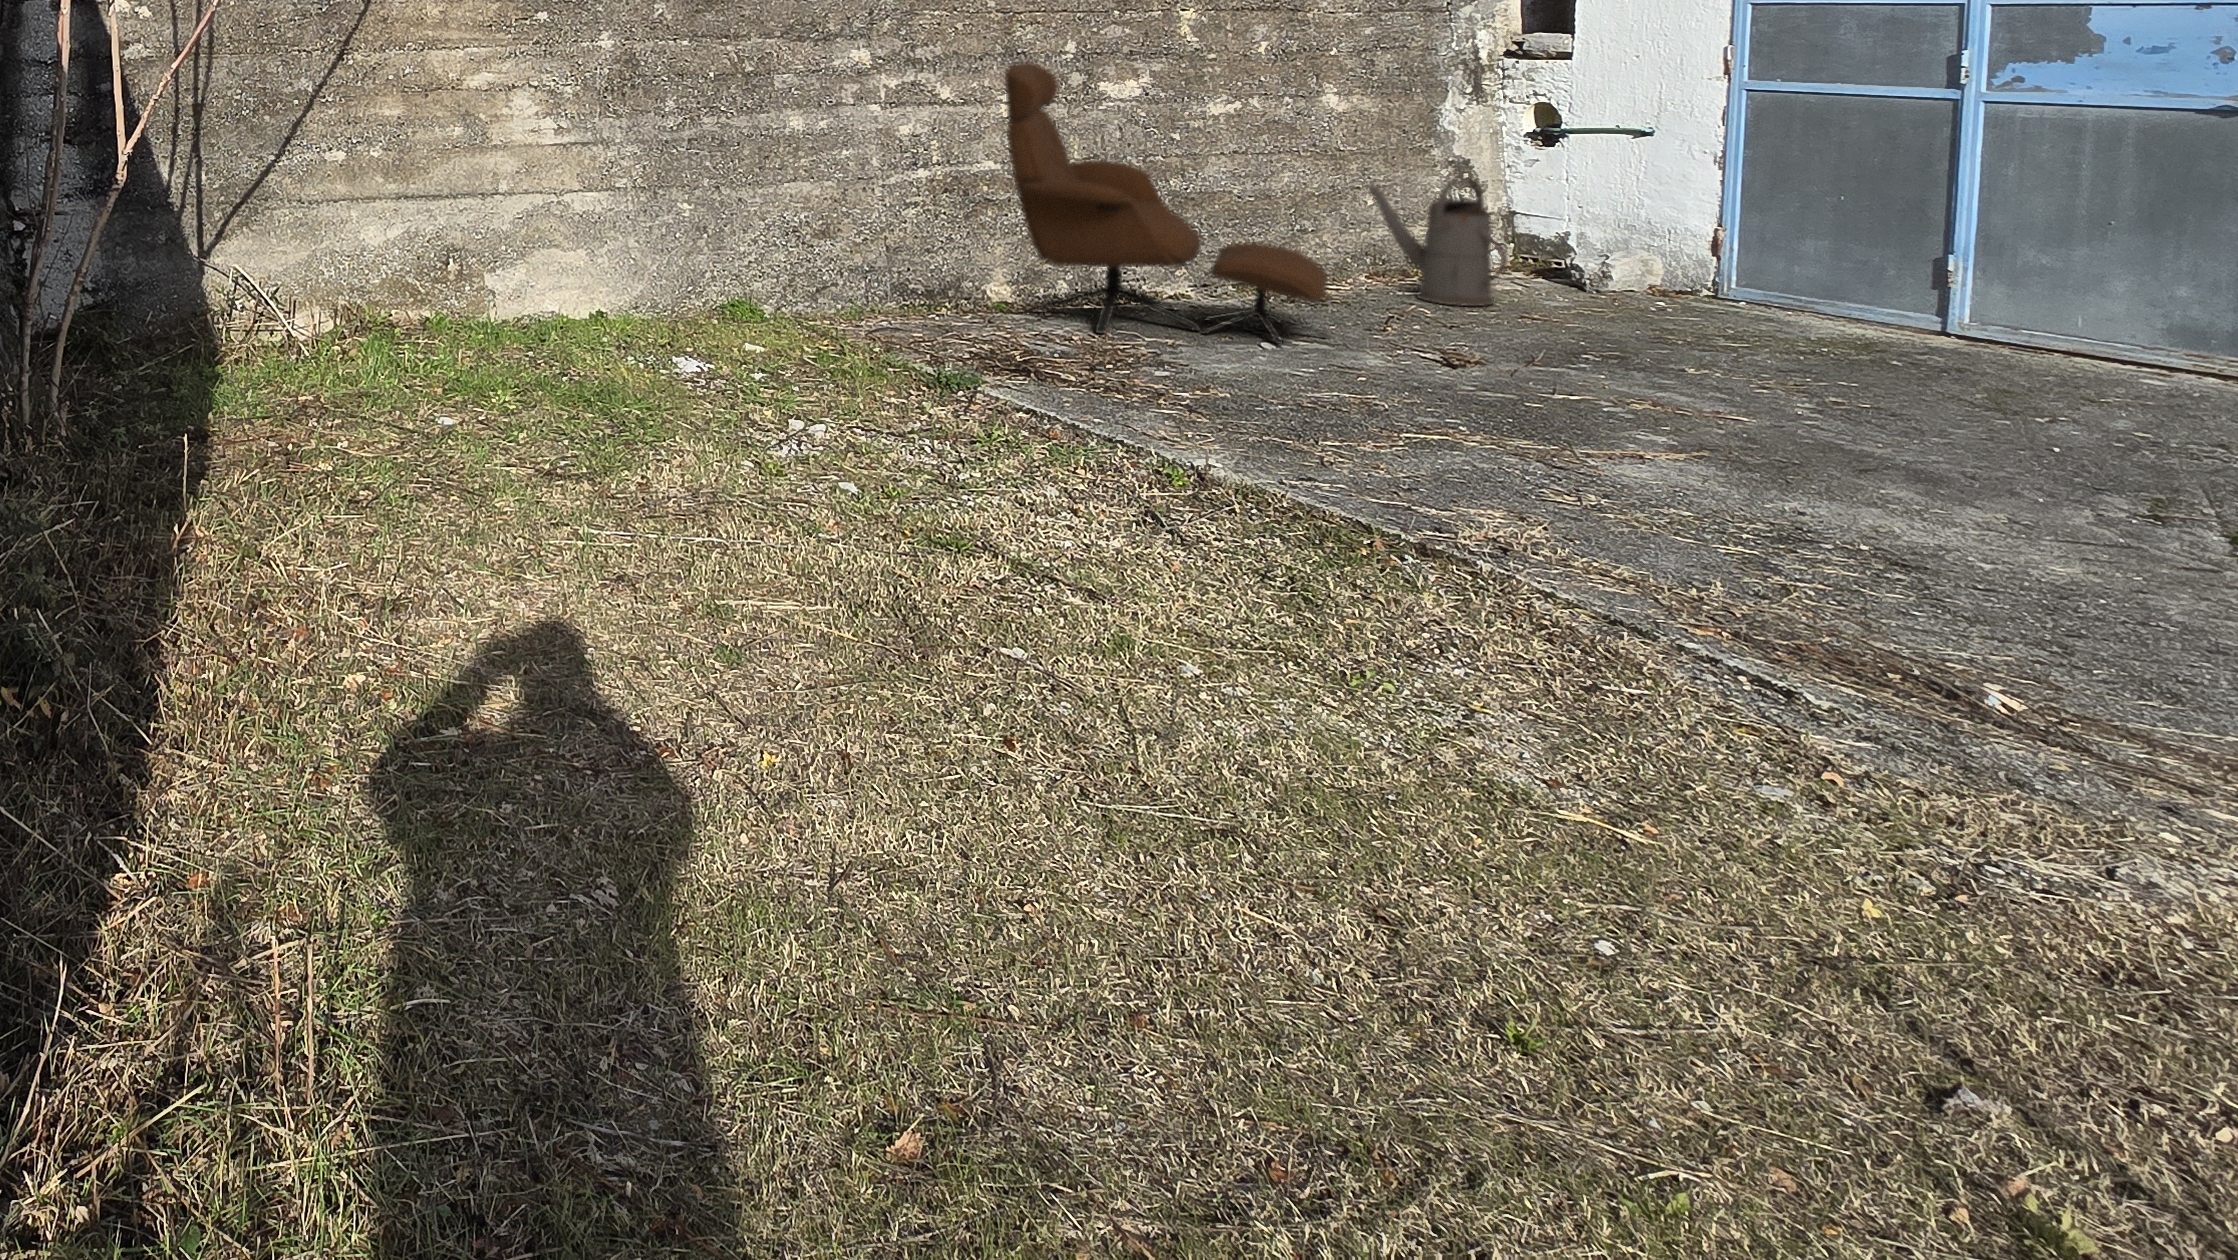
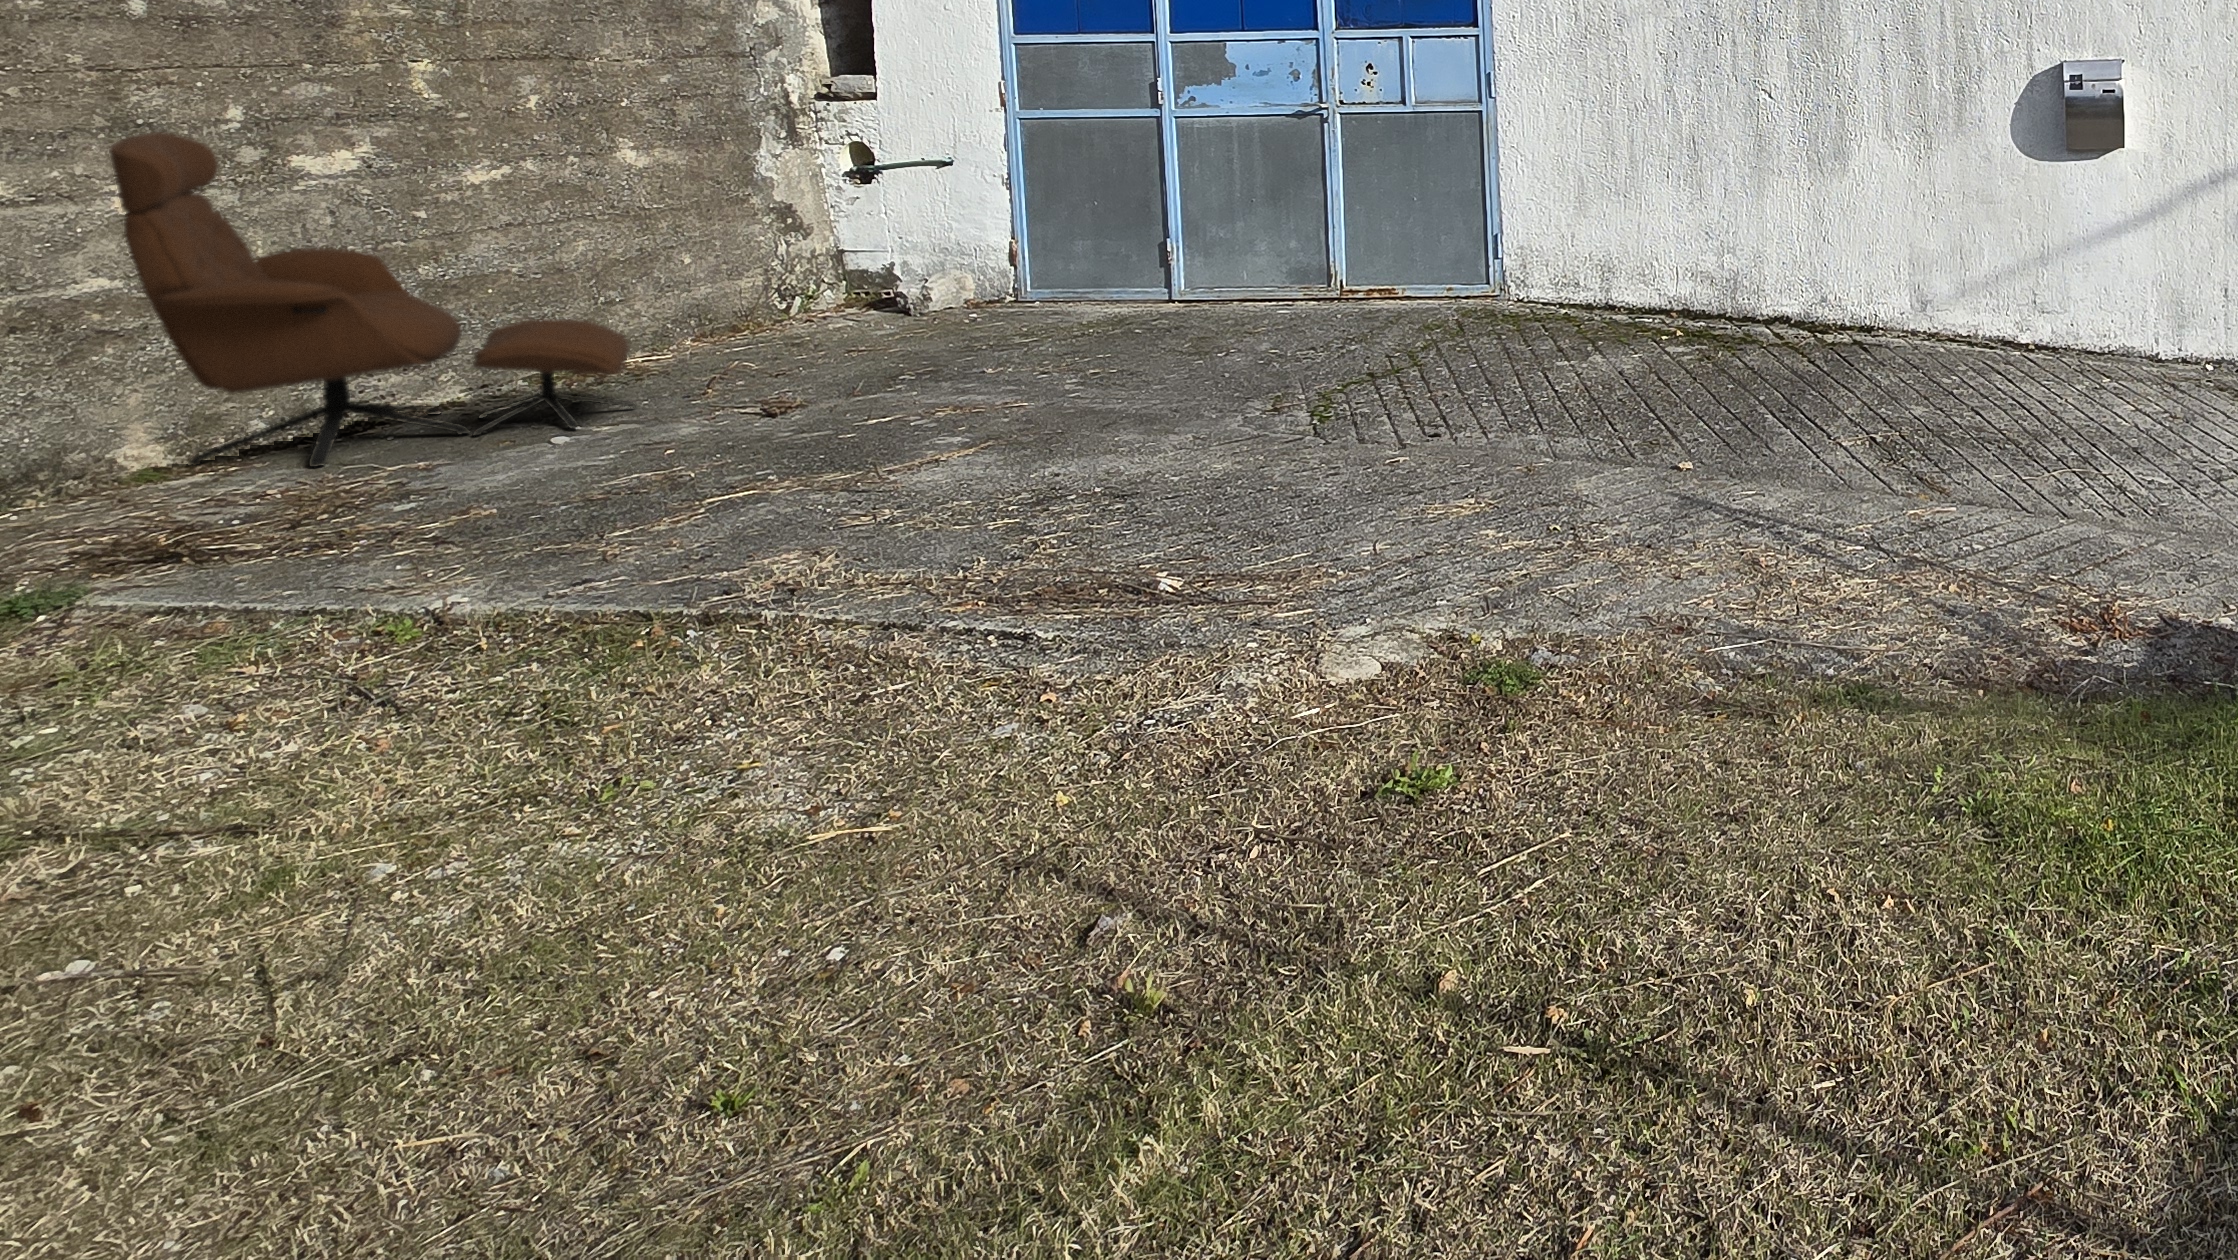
watering can: present [1370,177,1508,306] -> none [682,217,829,347]

